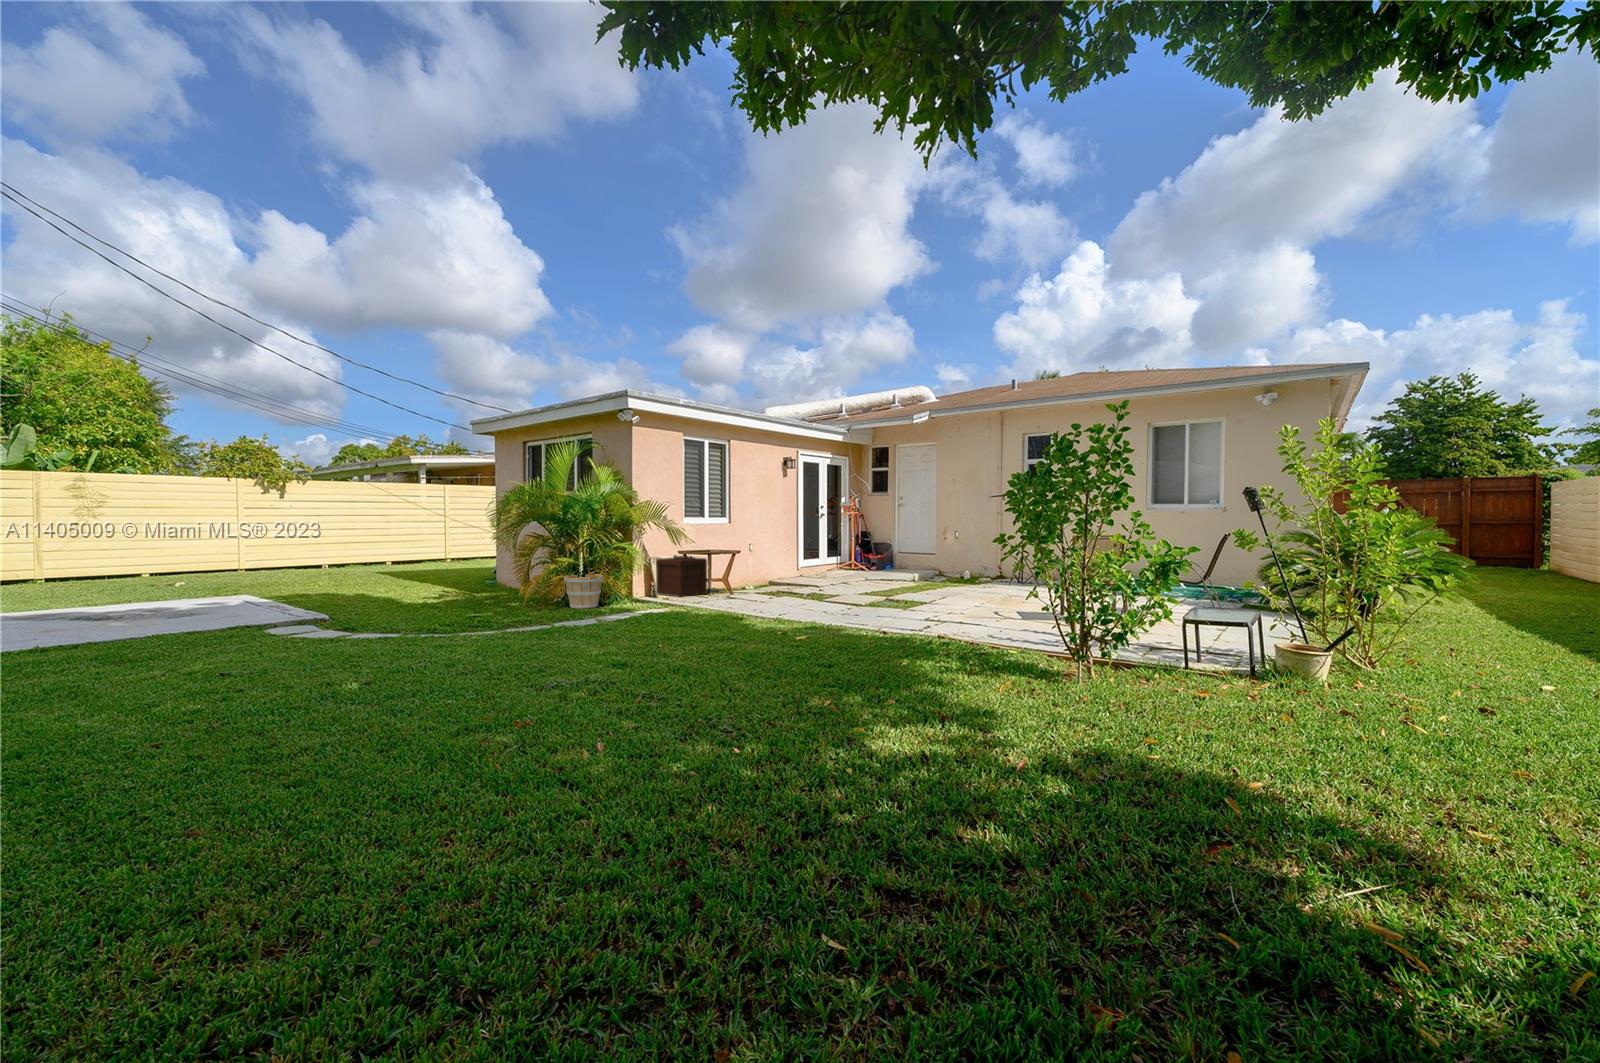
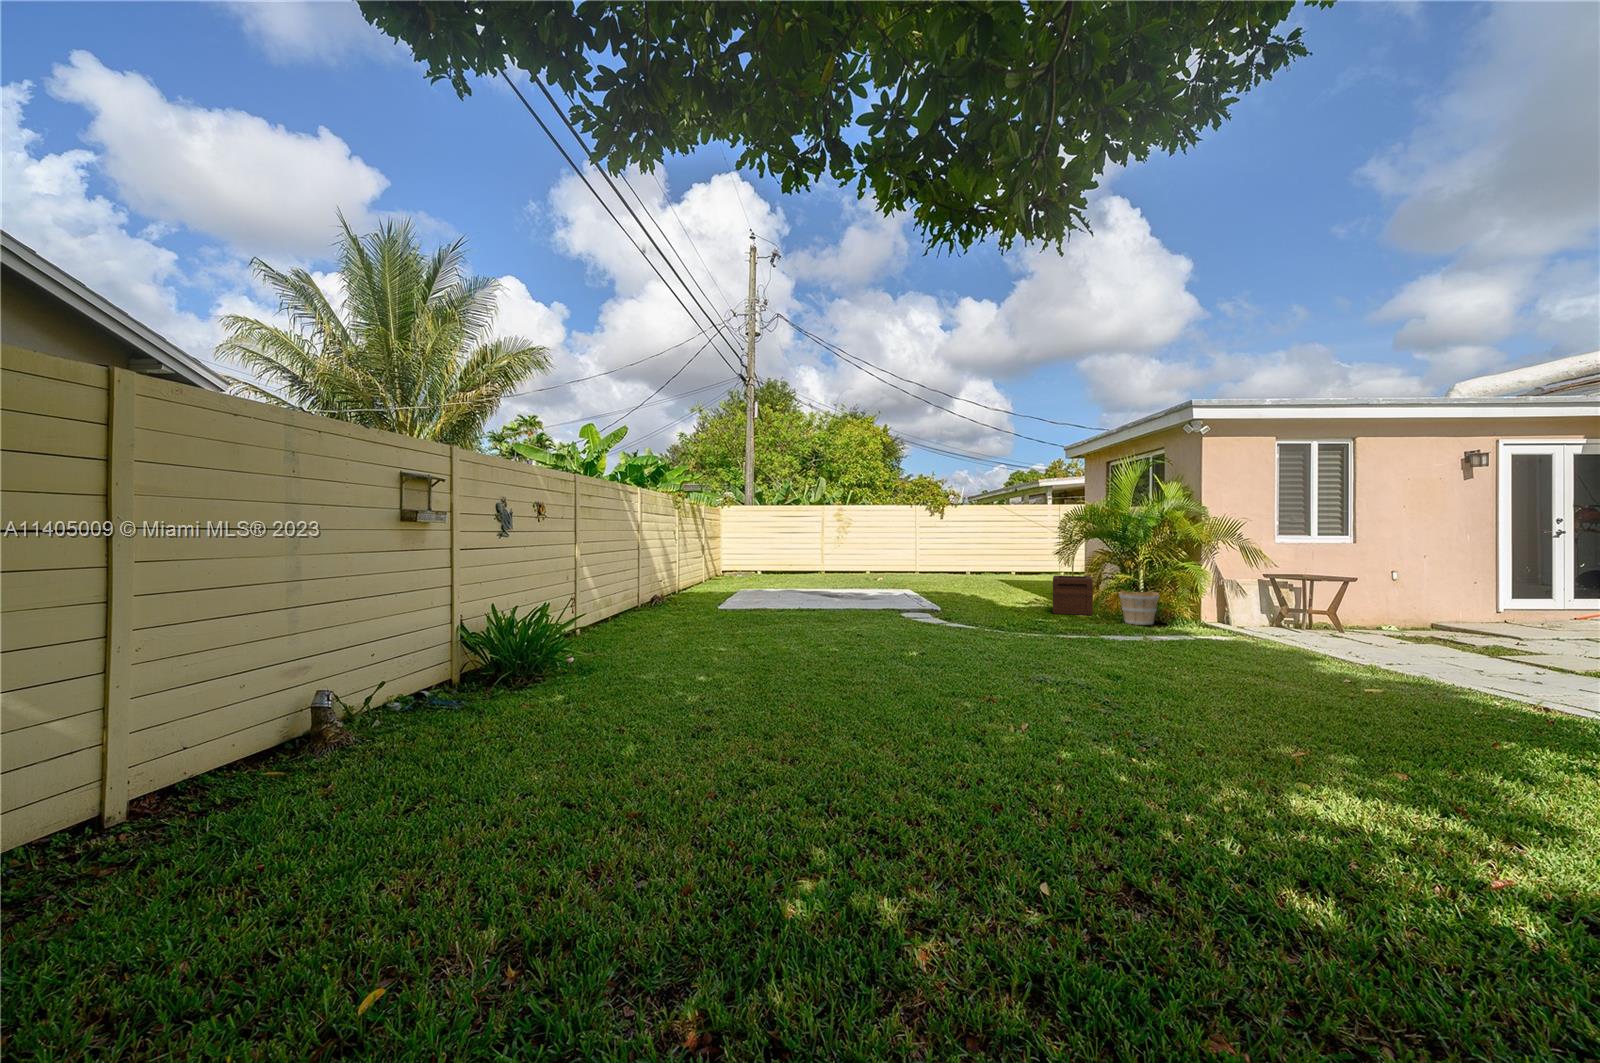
wooden crate: present [656,557,707,597] -> present [1053,576,1093,616]

